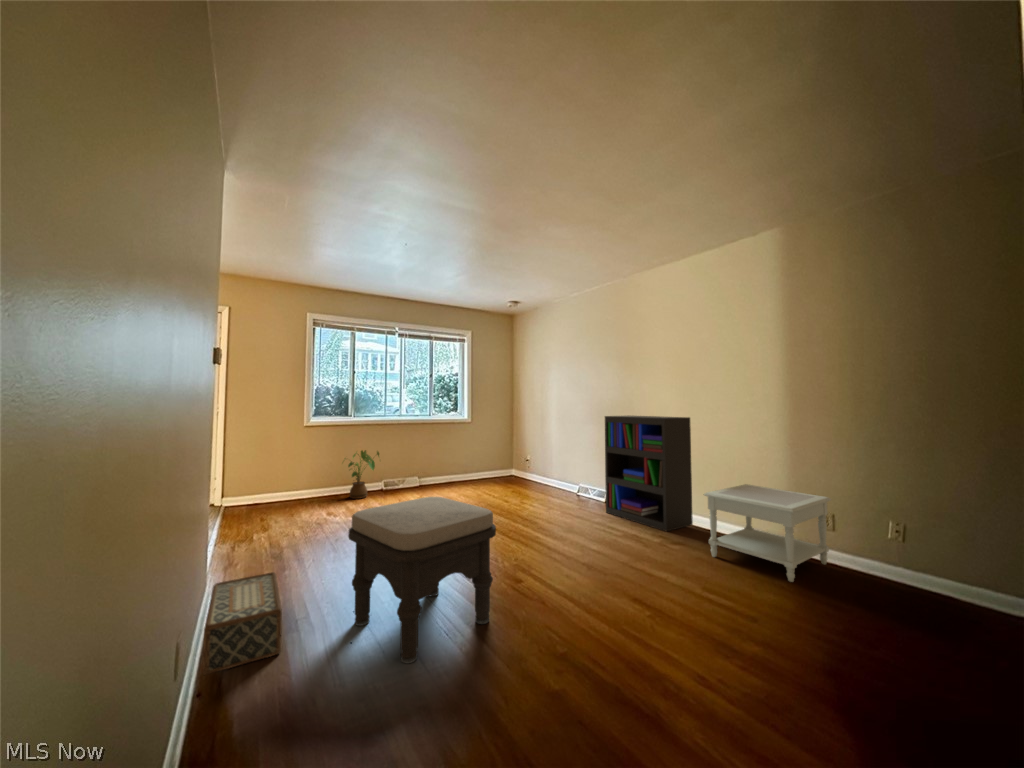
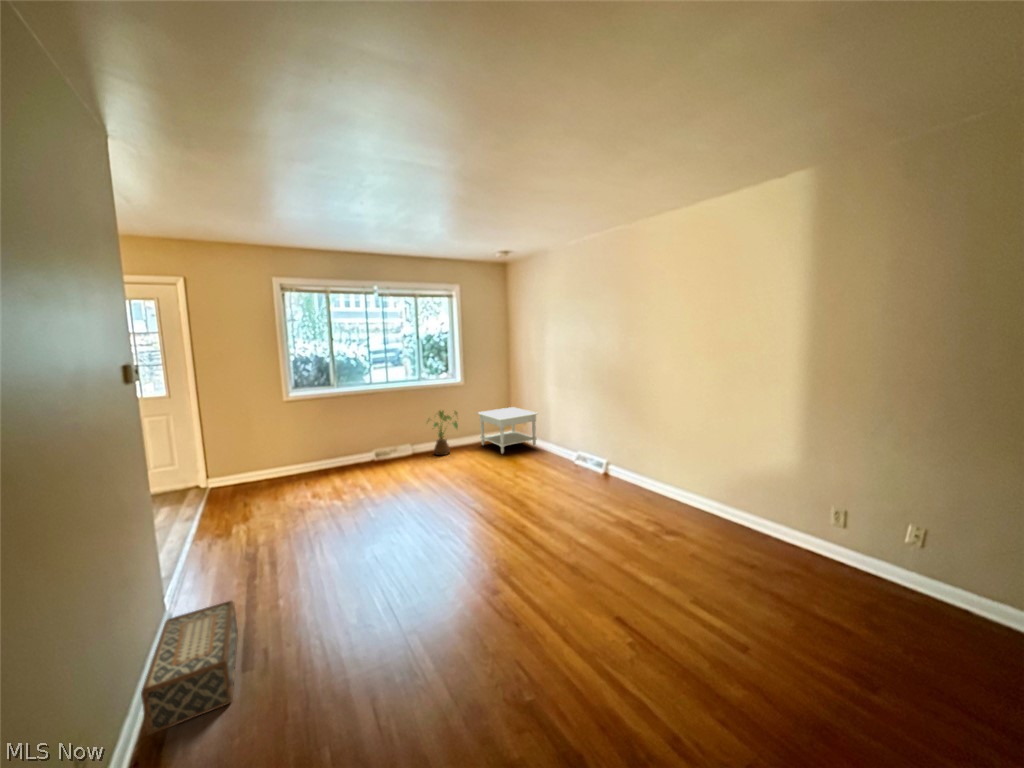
bookshelf: present [605,415,693,531] -> none [602,384,695,515]
house plant: present [345,450,379,499] -> present [428,411,458,455]
side table: present [704,484,831,582] -> present [478,407,538,453]
ottoman: present [348,497,496,663] -> none [298,514,460,717]

